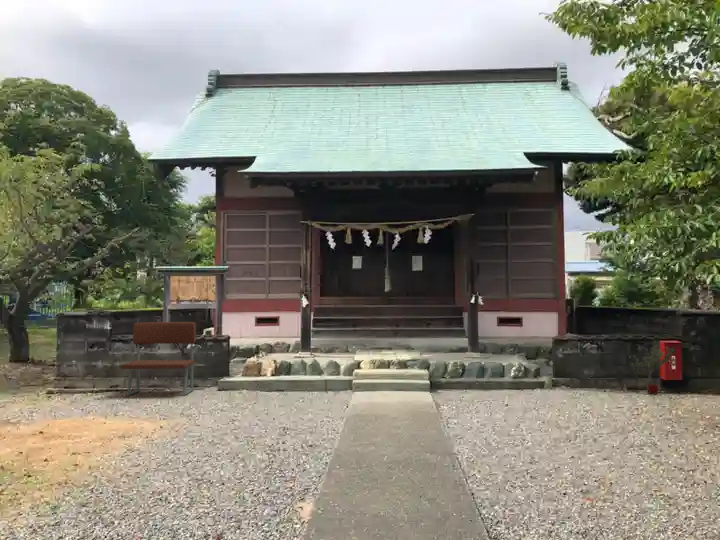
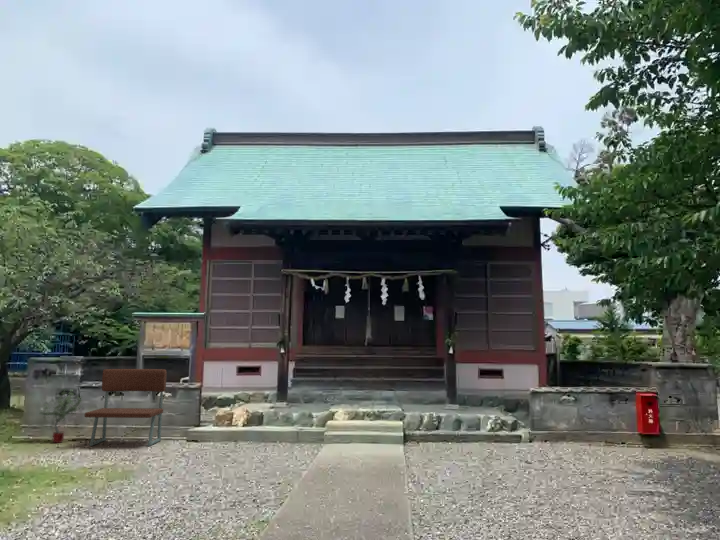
potted tree: present [632,343,674,394] -> present [41,390,81,443]

